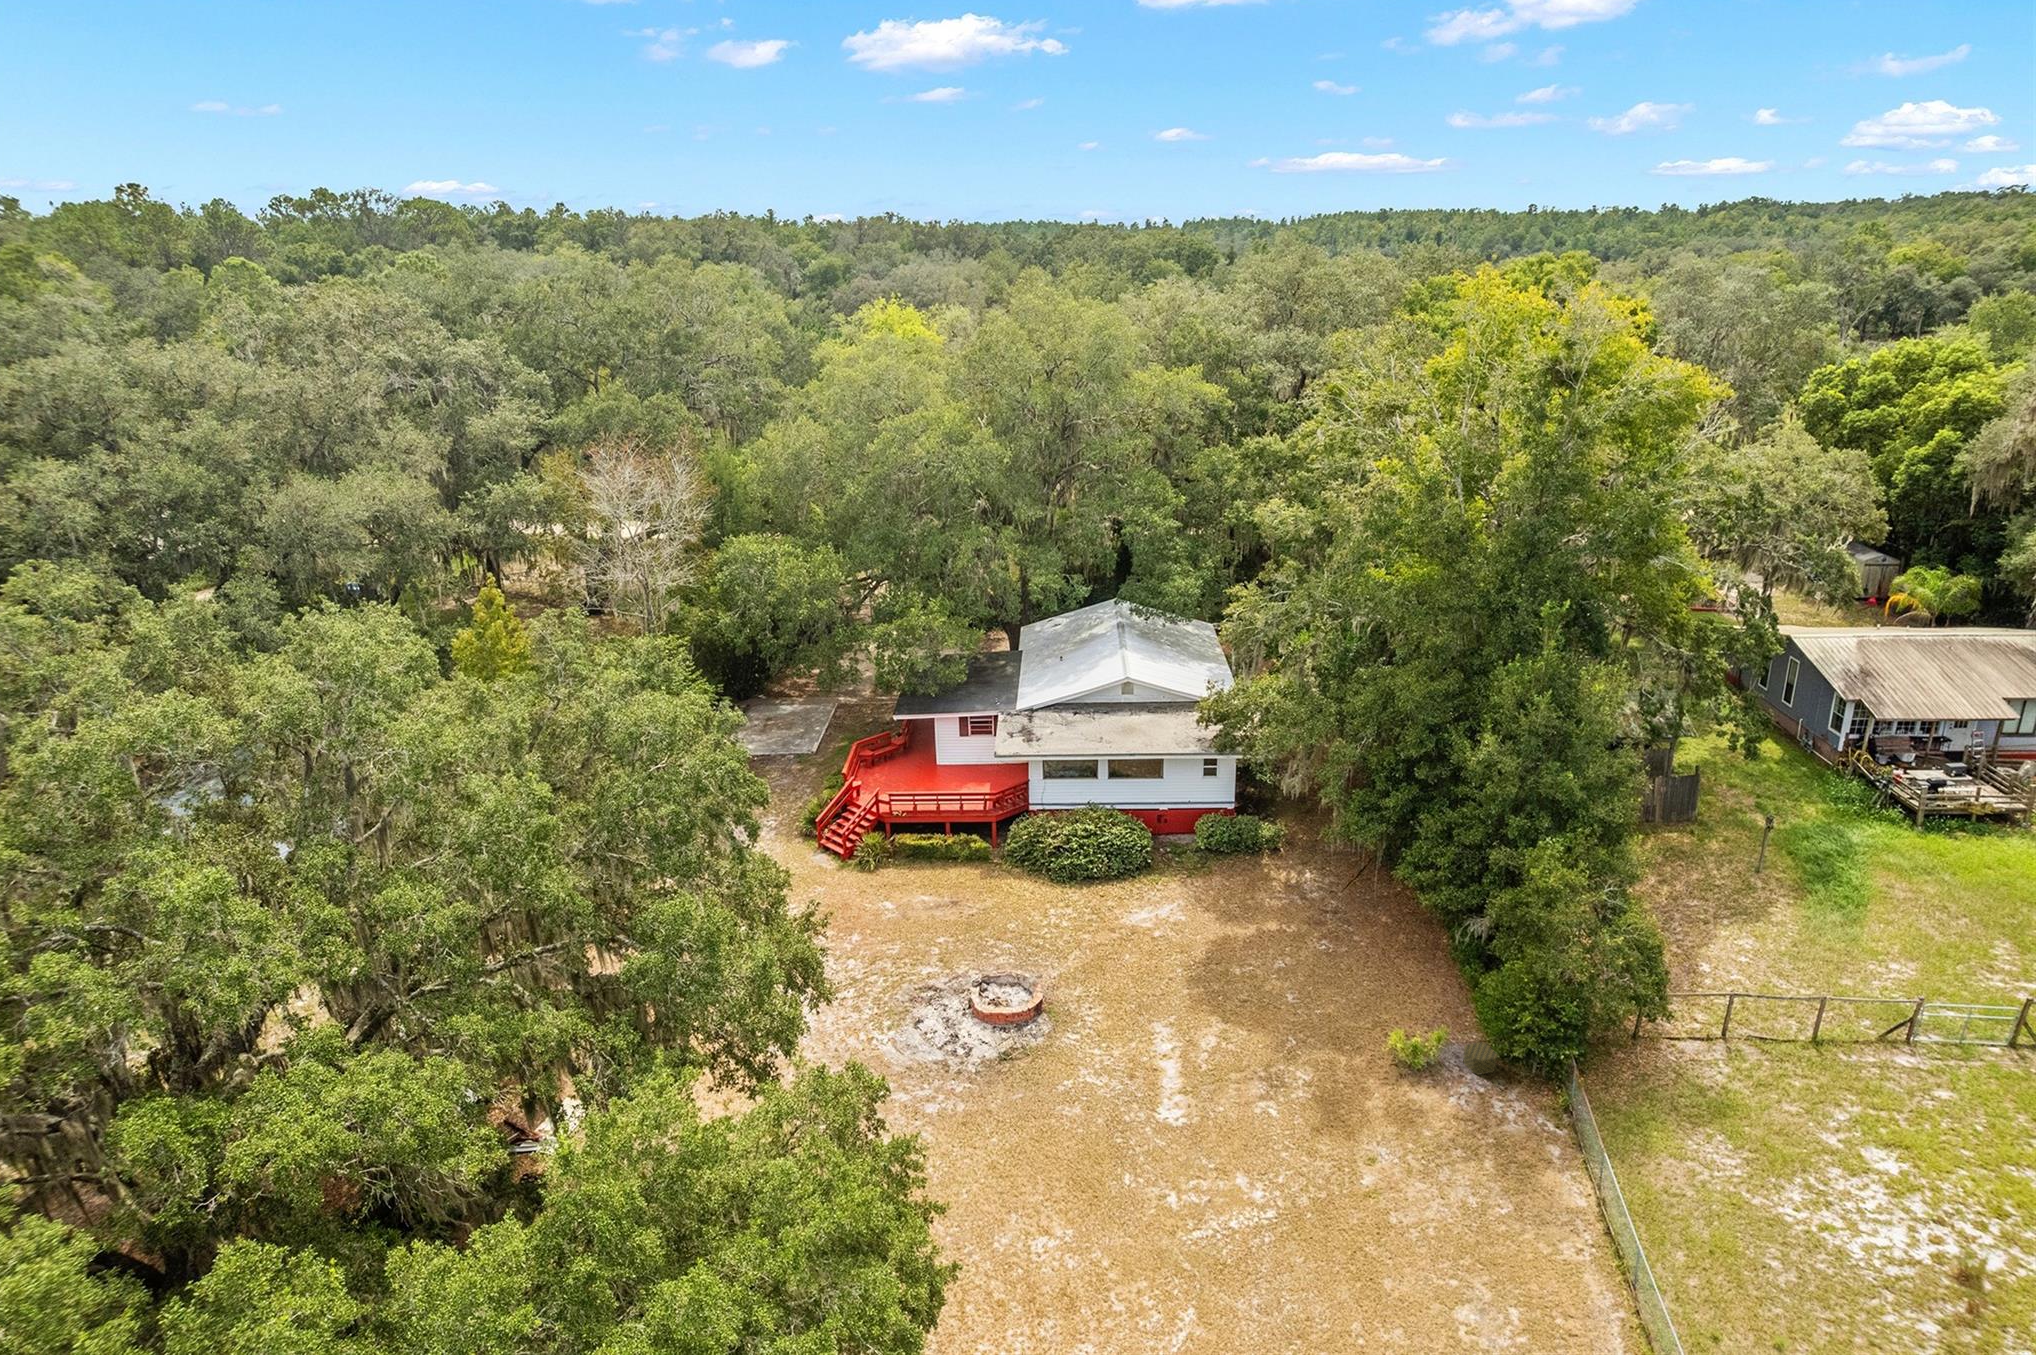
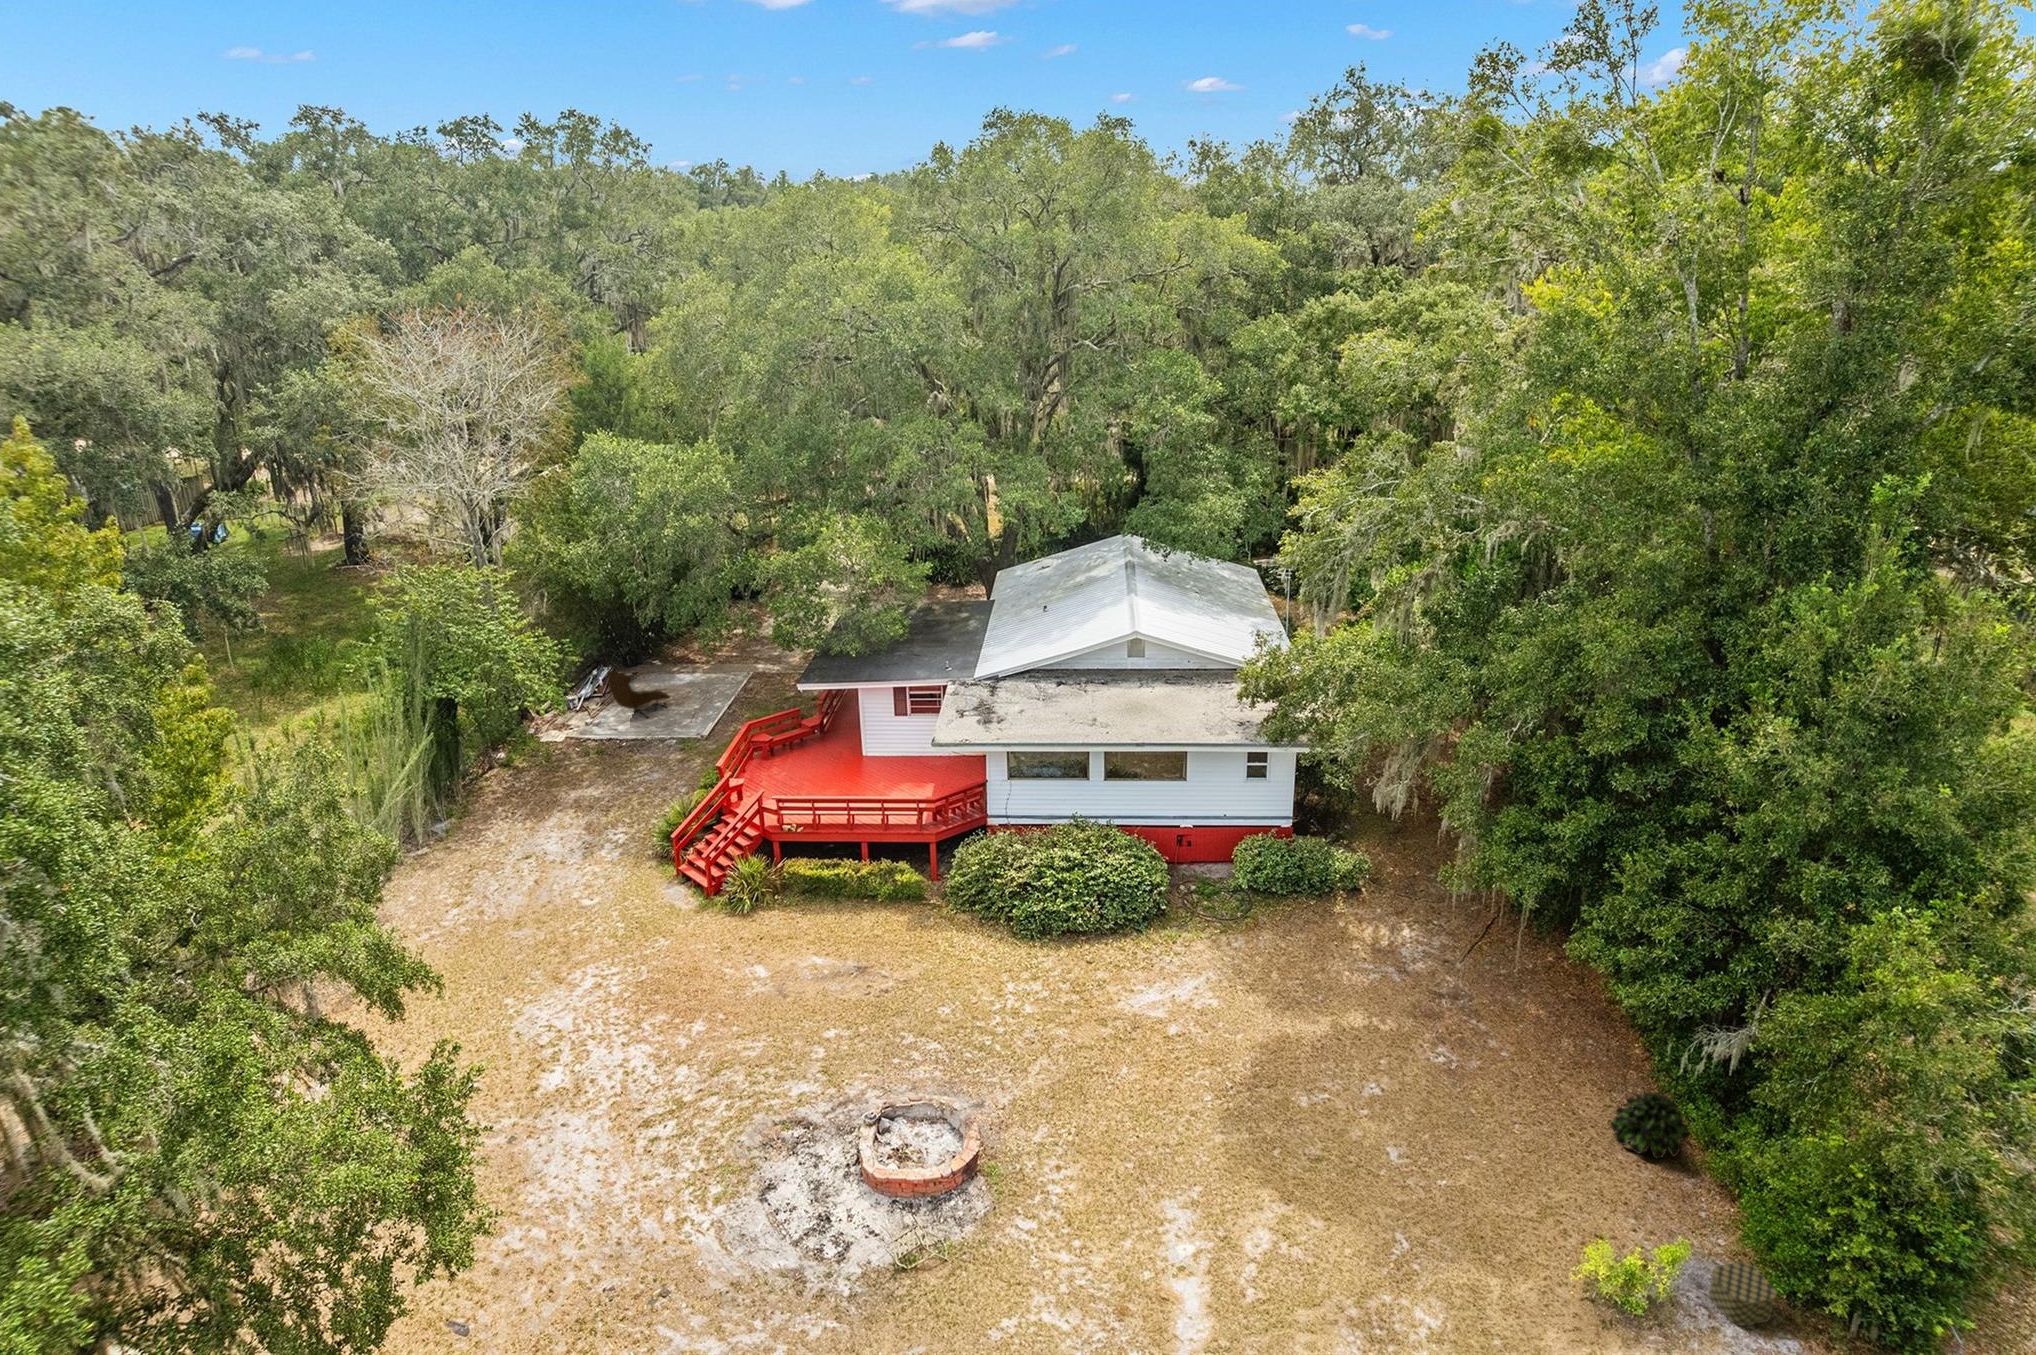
lounge chair: none [740,706,784,742] -> present [607,671,670,717]
potted plant: none [1421,957,1468,996] -> present [1611,1092,1691,1158]

